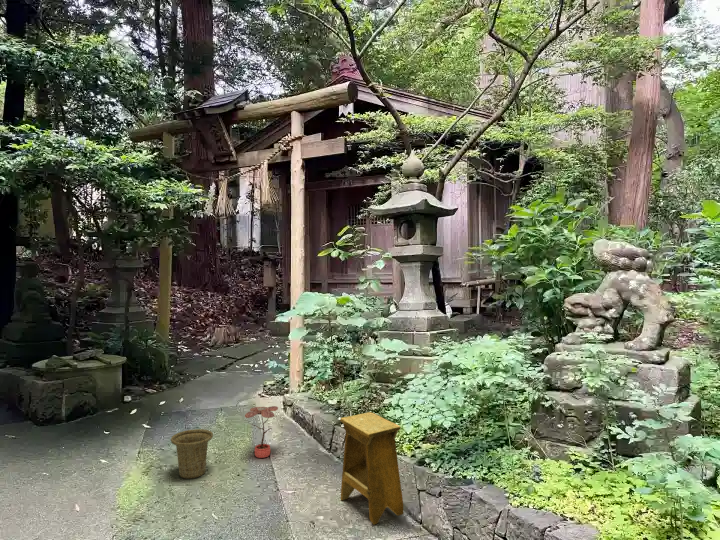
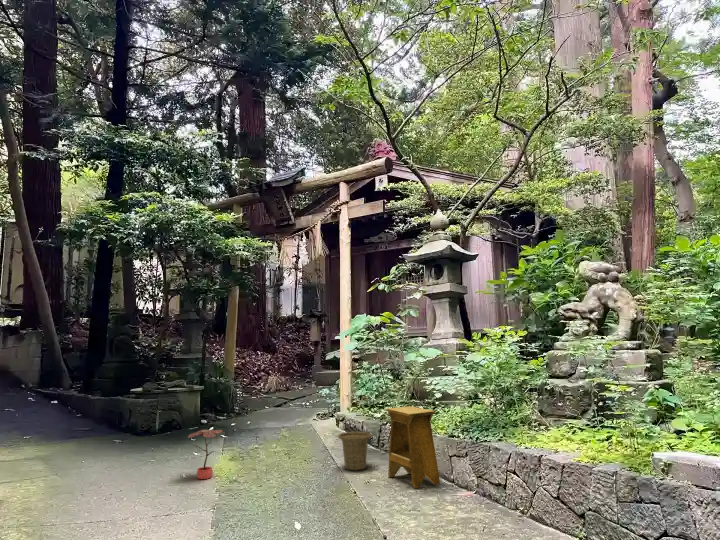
potted plant: present [245,406,278,458] -> present [188,430,222,479]
basket: present [171,429,213,479] -> present [338,432,372,470]

